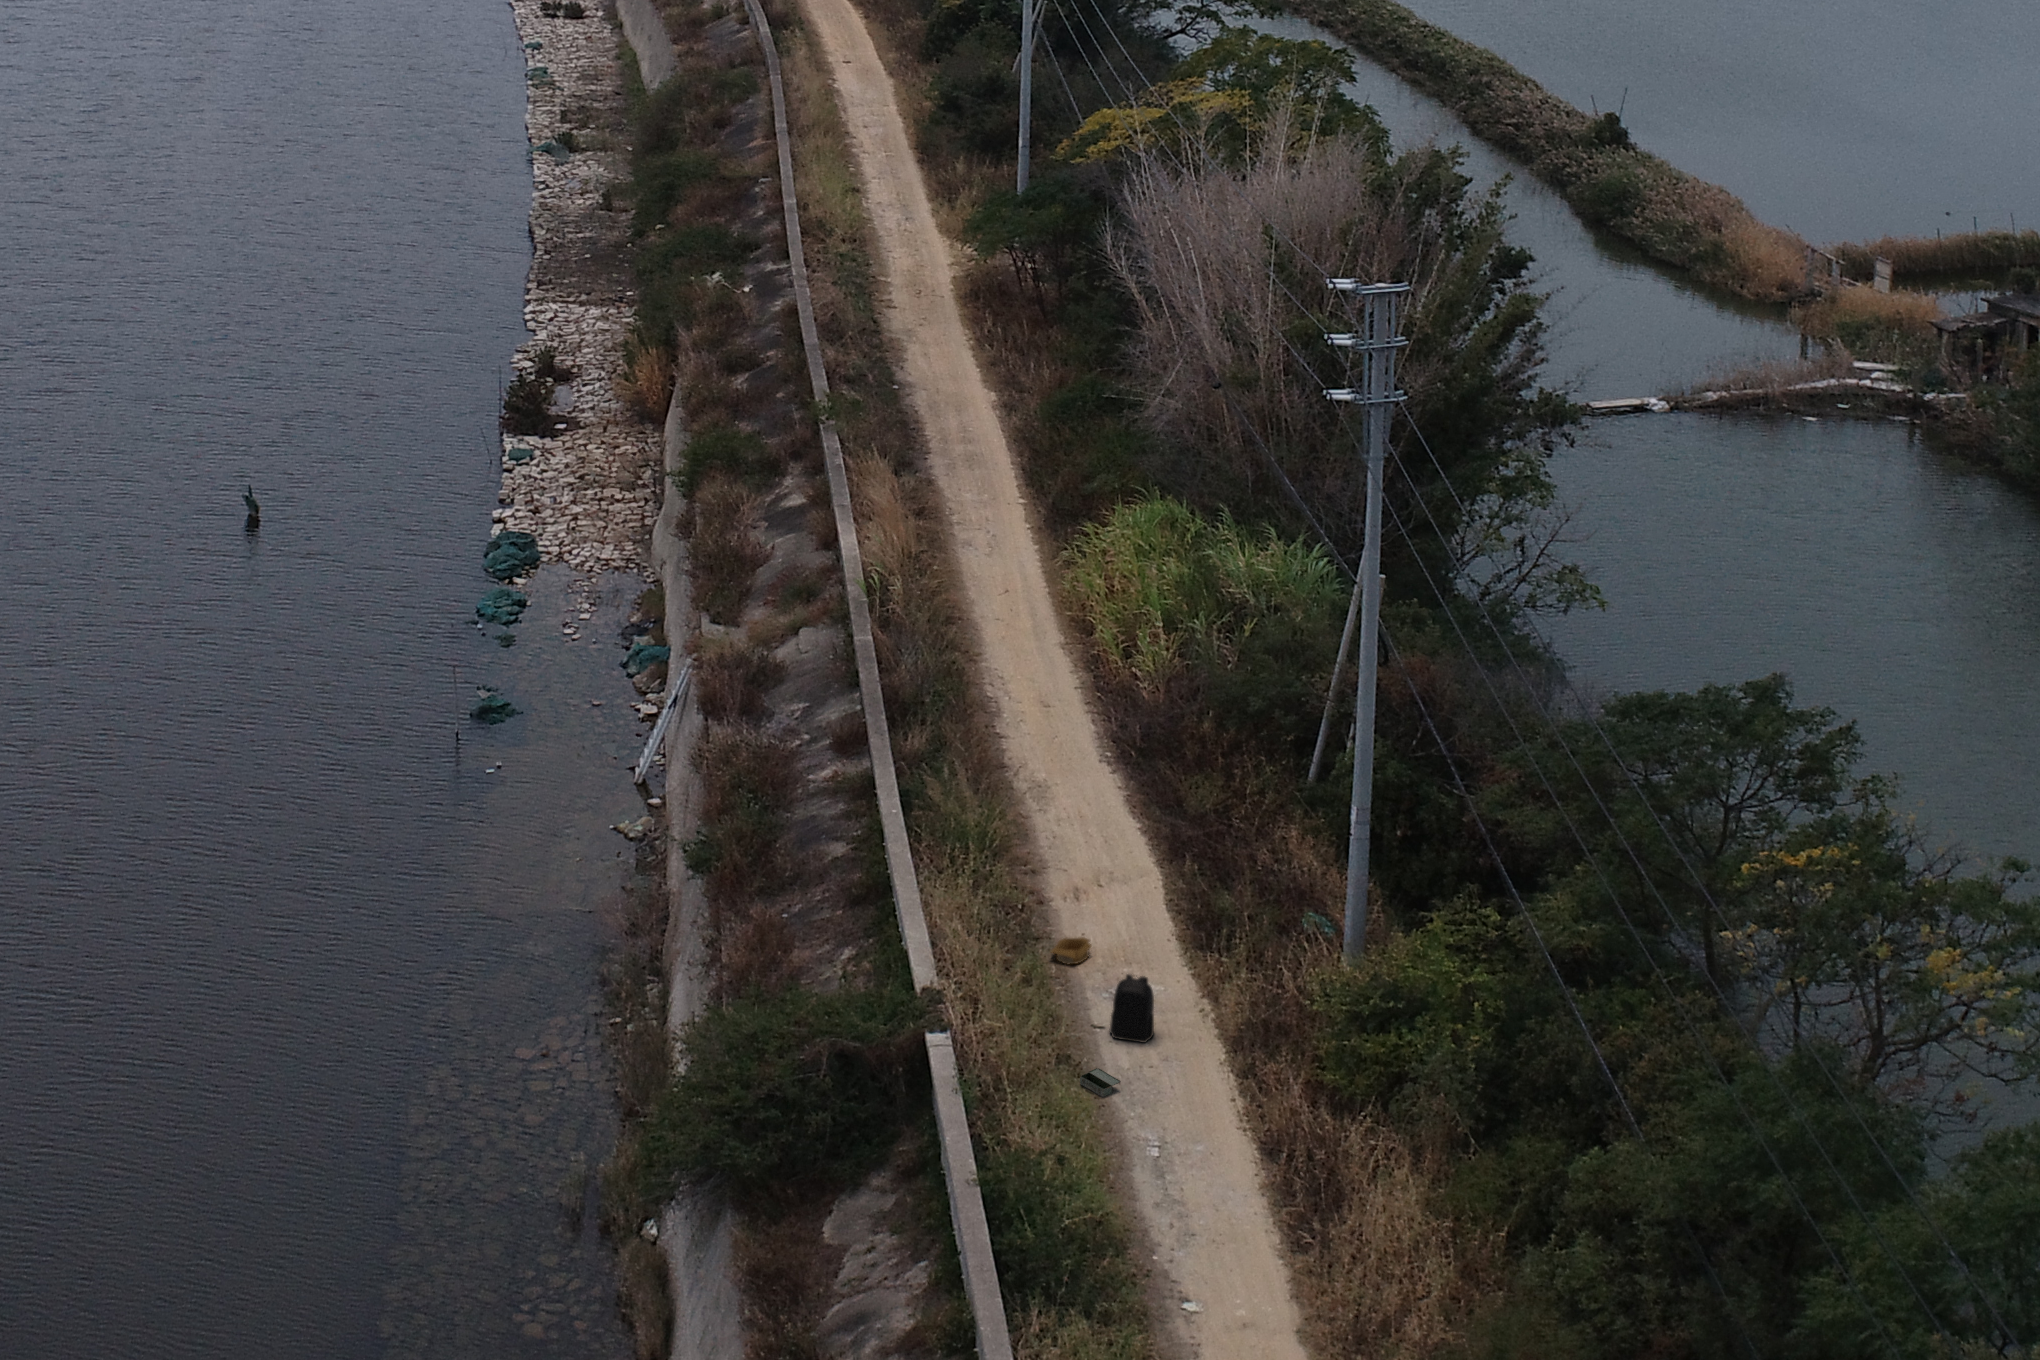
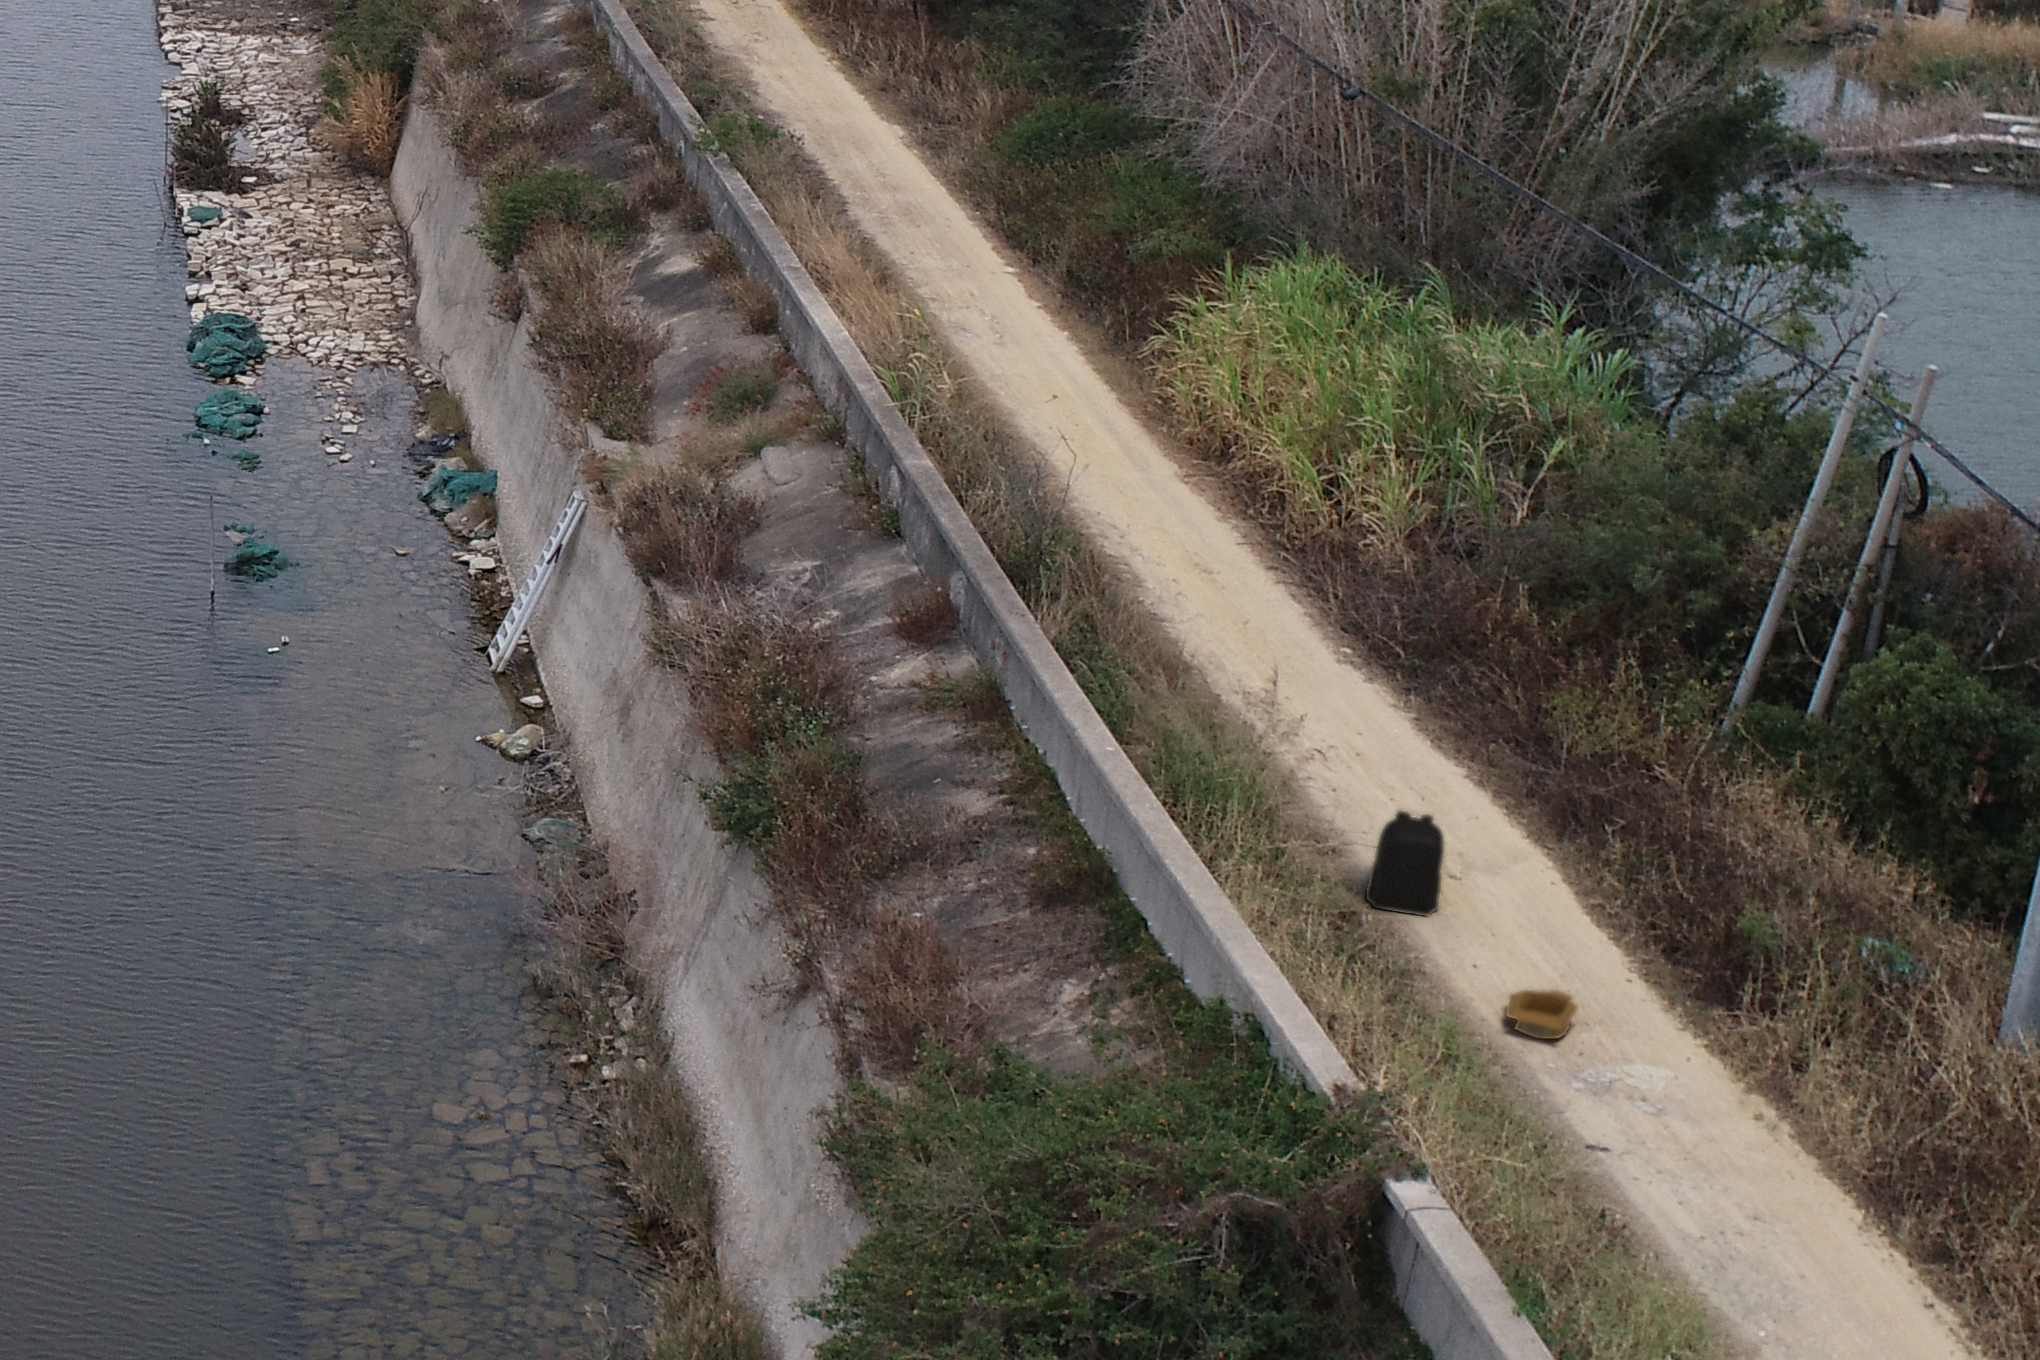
backpack: present [1110,974,1154,1043] -> present [1366,811,1444,916]
toolbox: present [1080,1068,1121,1097] -> none [1697,1257,1783,1316]

